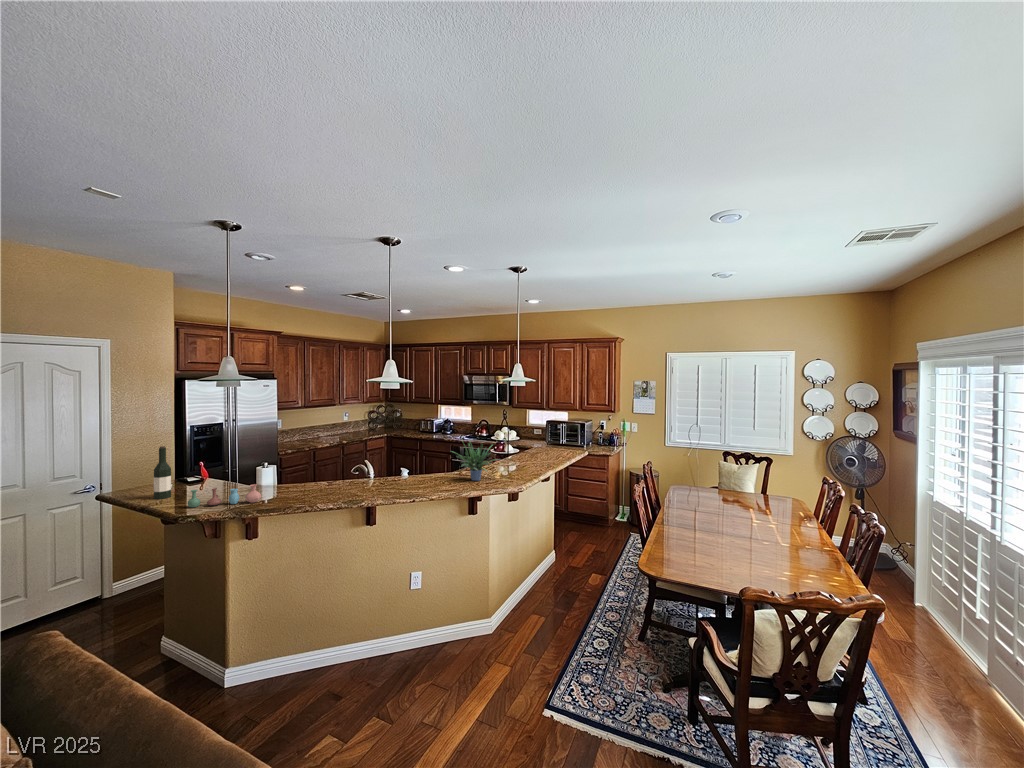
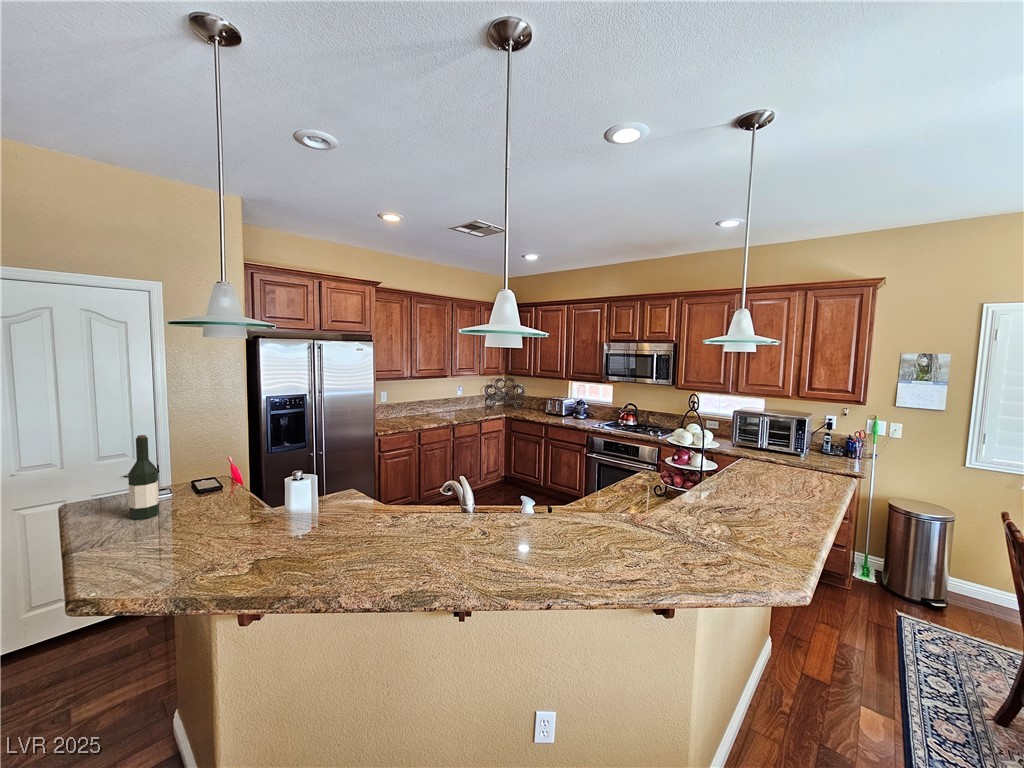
potted plant: present [454,444,499,481] -> none [606,447,710,539]
vase: present [188,484,261,507] -> none [142,518,263,553]

